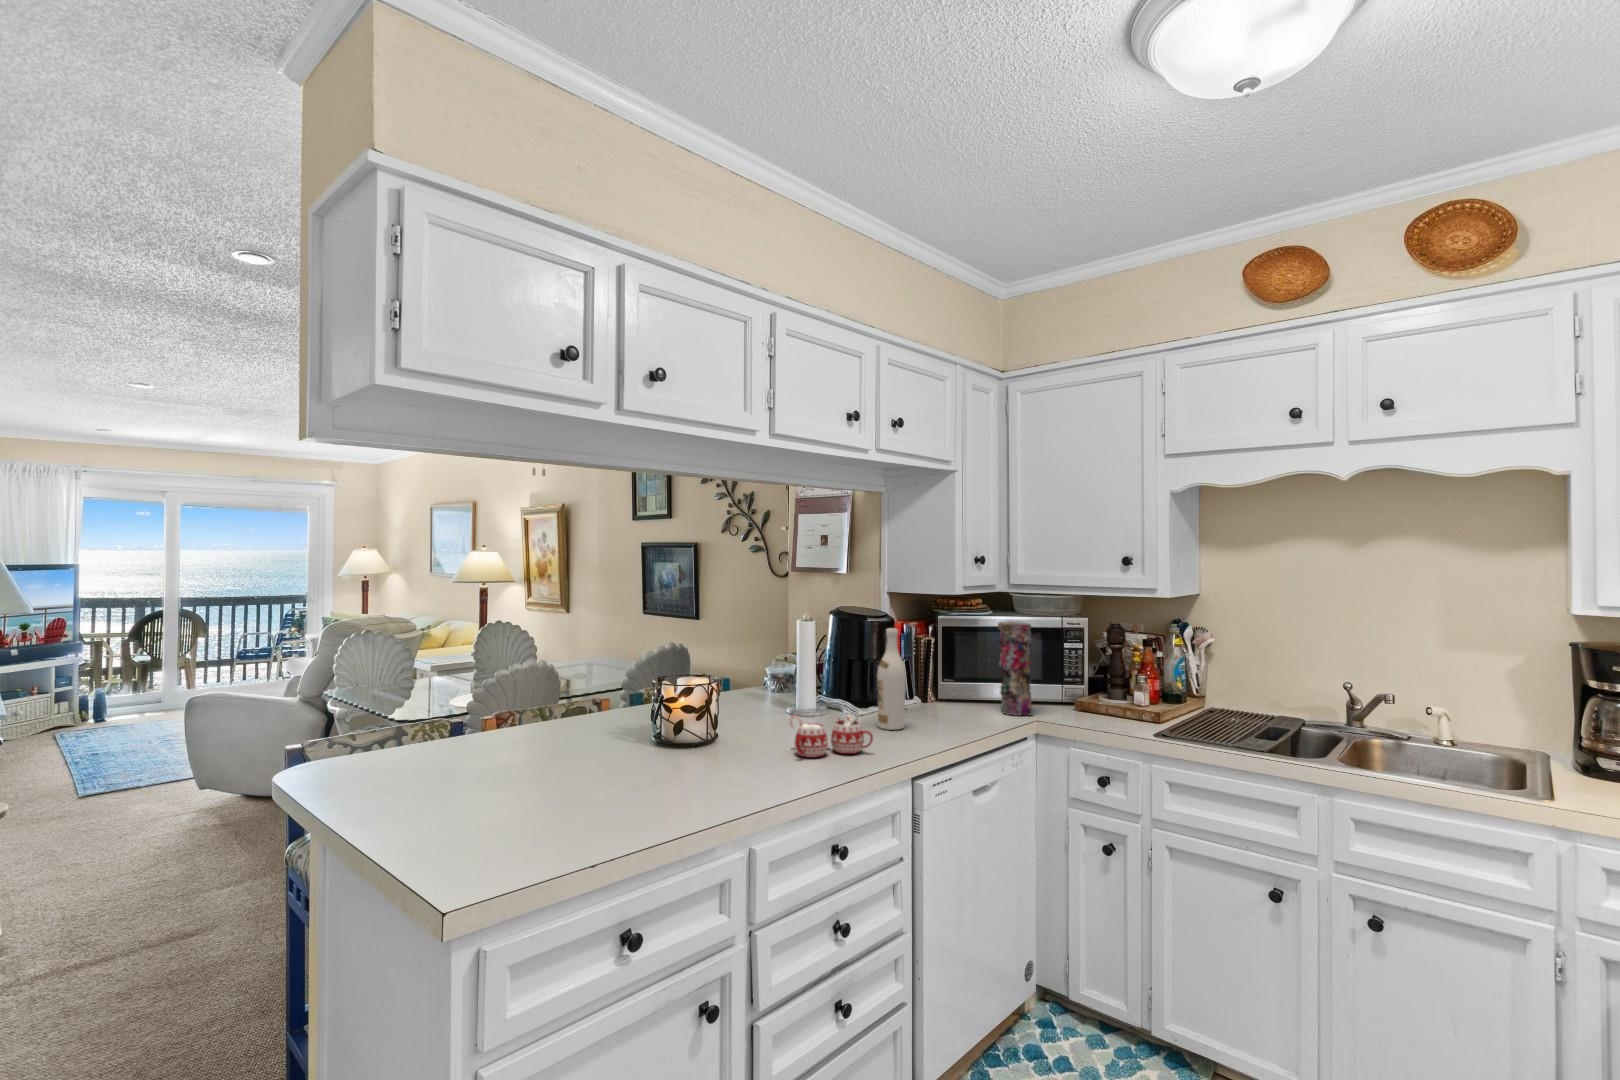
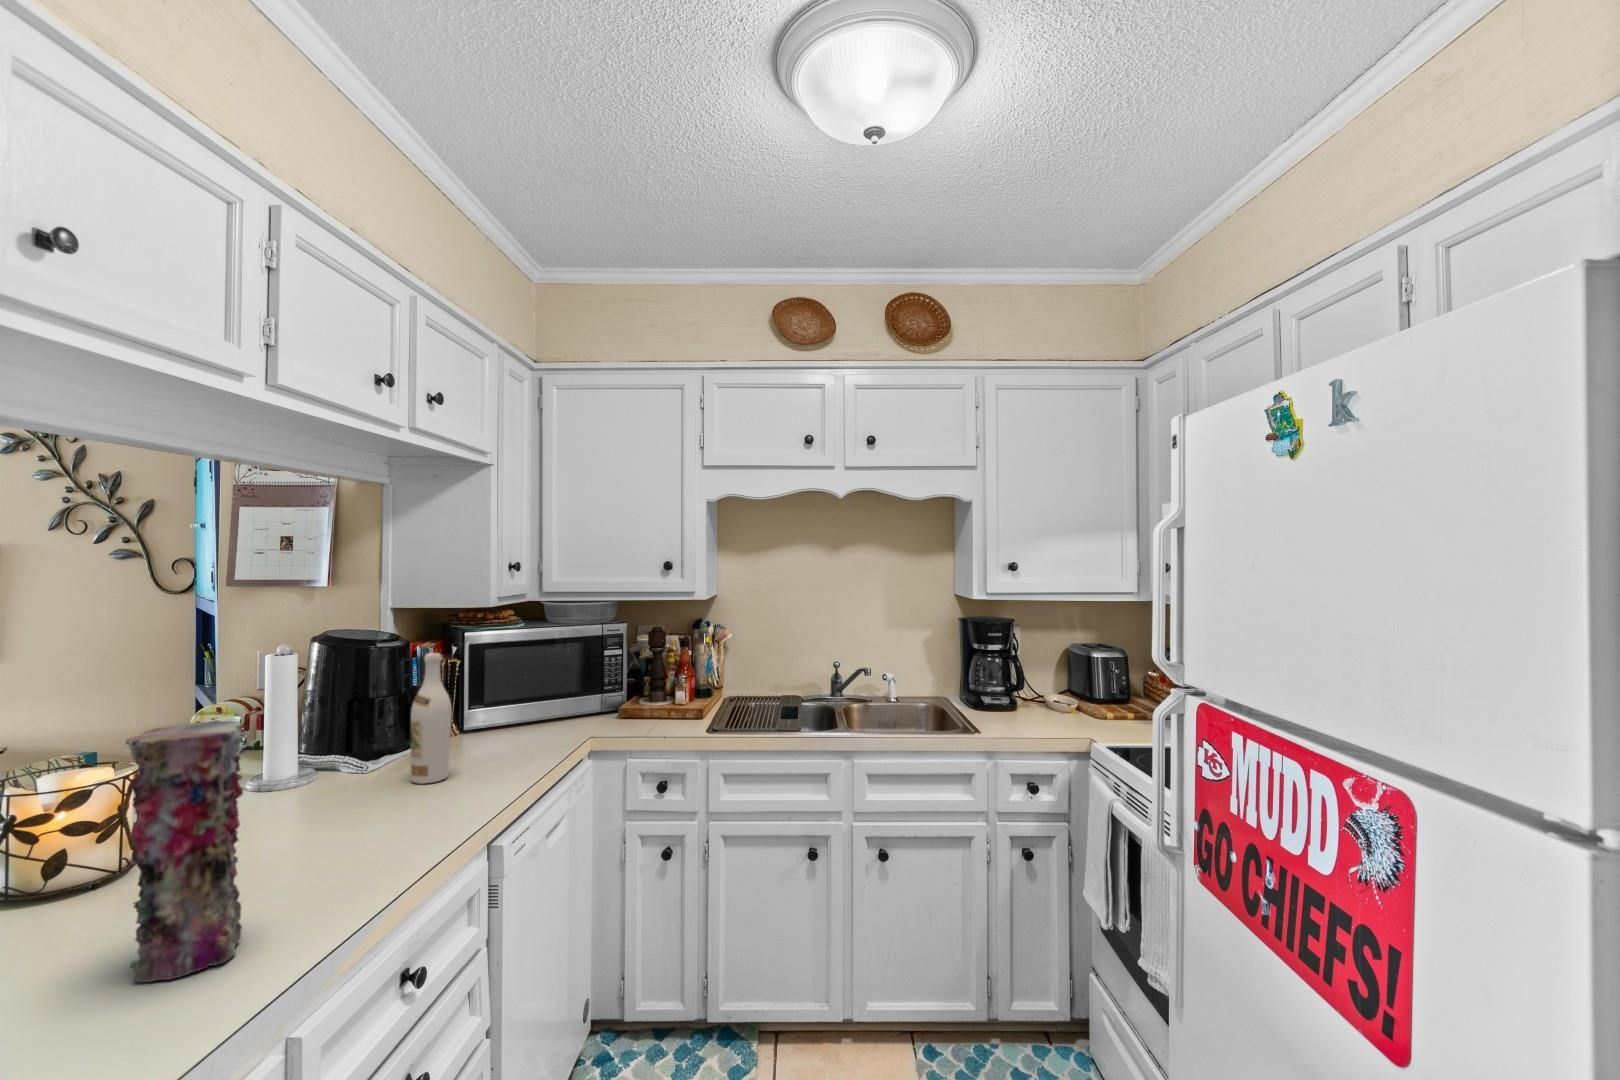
vase: present [998,621,1033,715] -> present [125,721,243,982]
mug: present [789,715,873,758] -> none [293,778,430,855]

